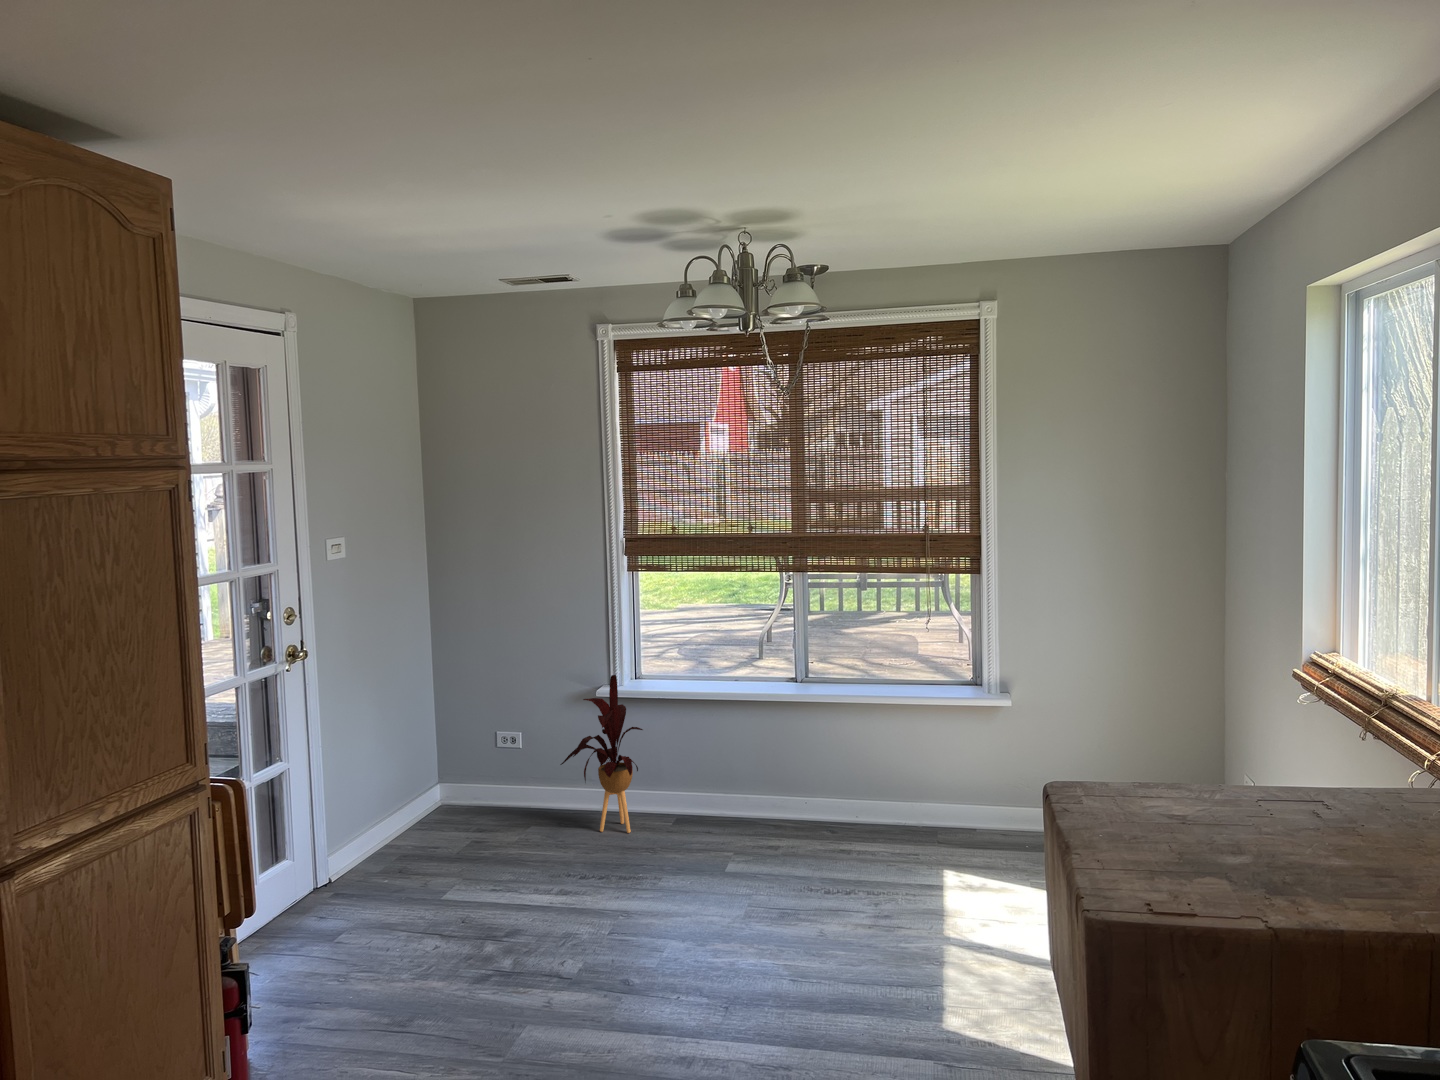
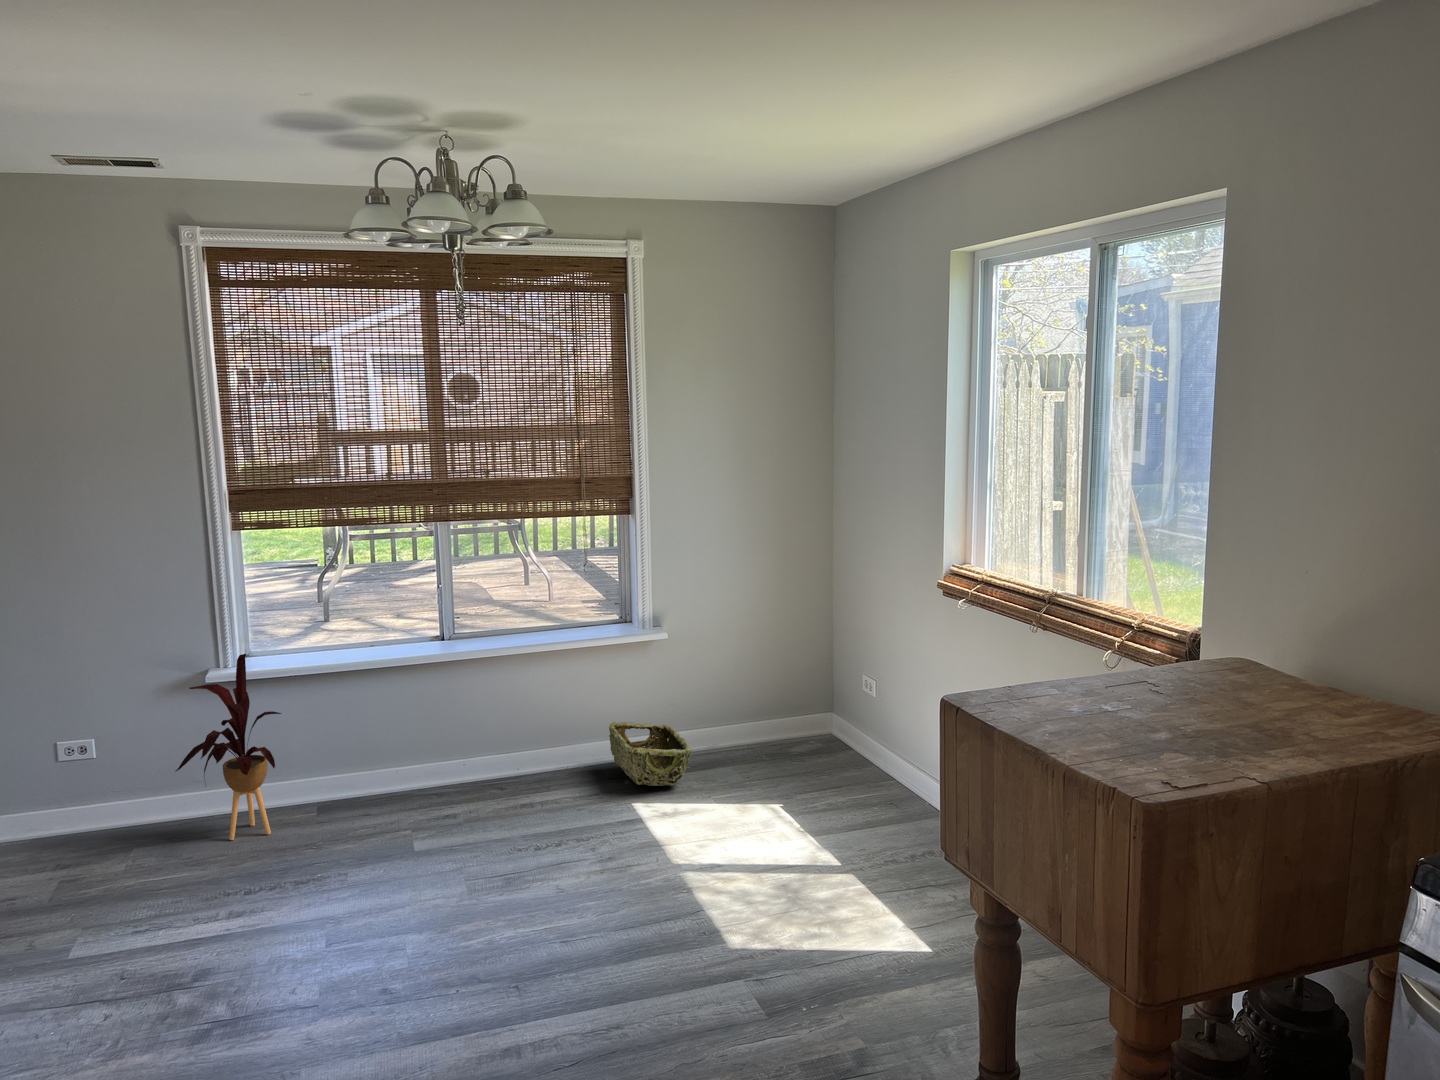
woven basket: none [943,787,1017,862] -> present [609,722,692,786]

